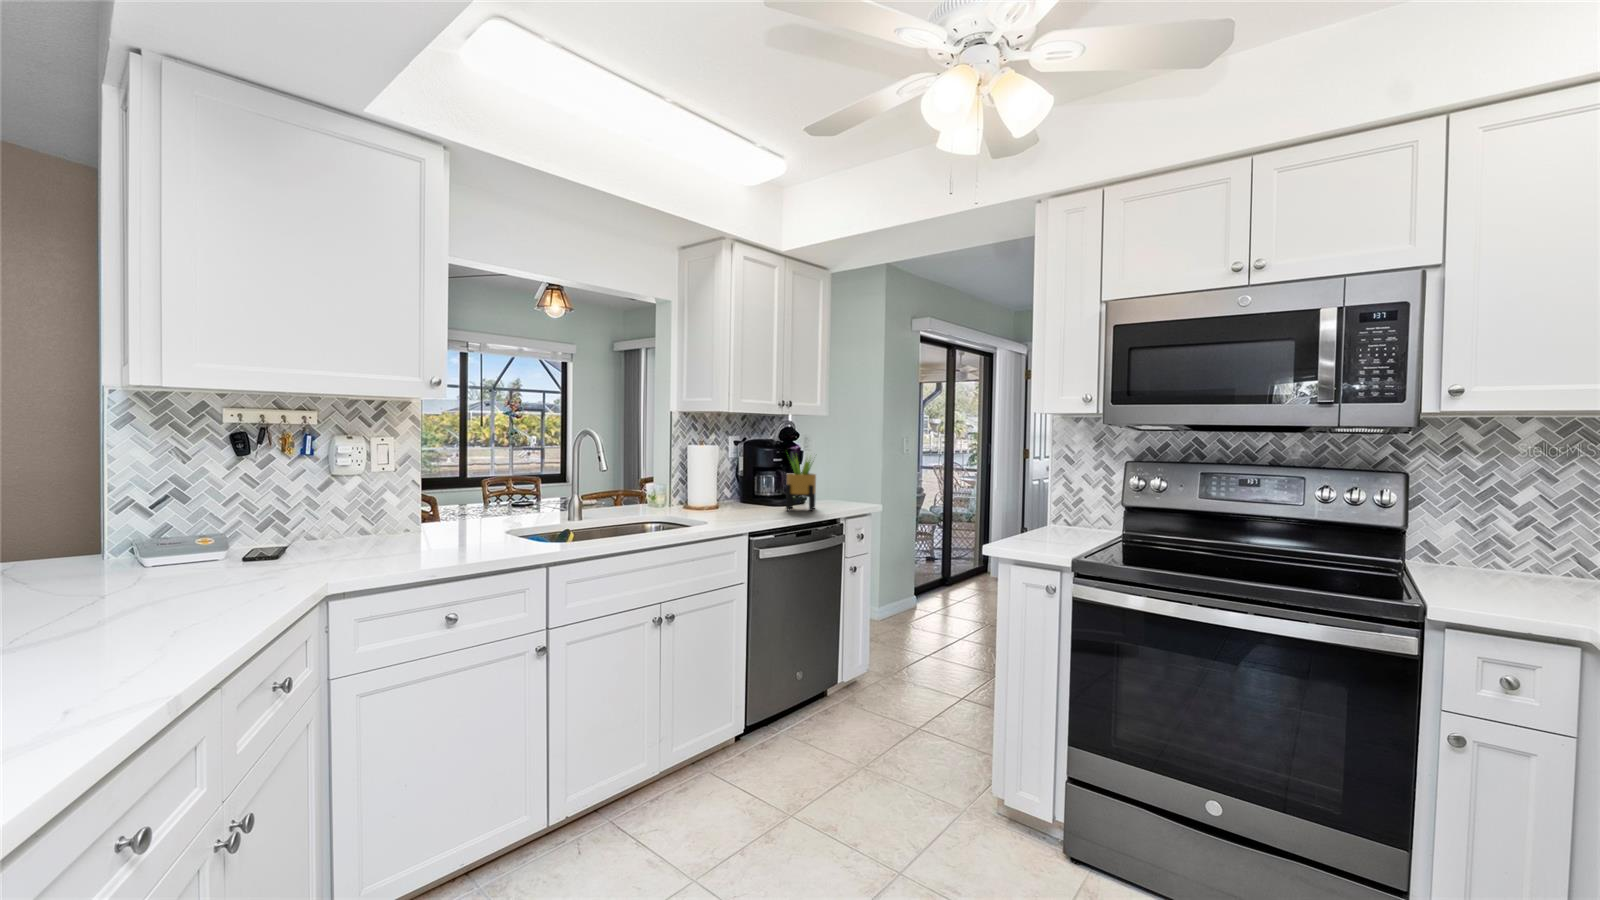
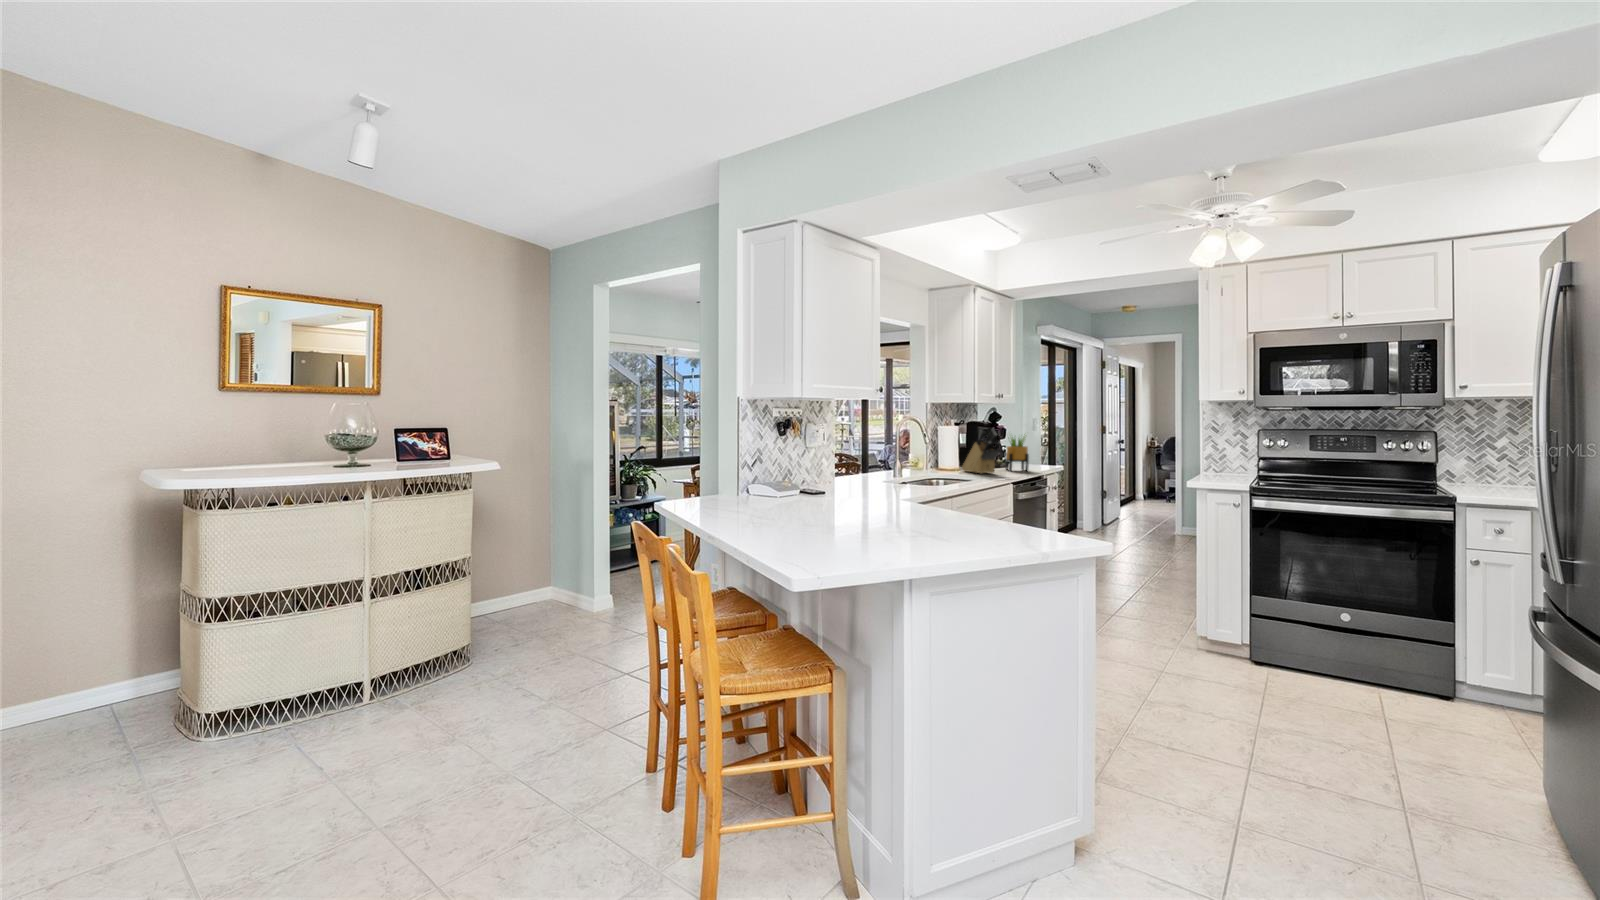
knife block: none [718,449,750,515] -> present [962,429,1001,473]

